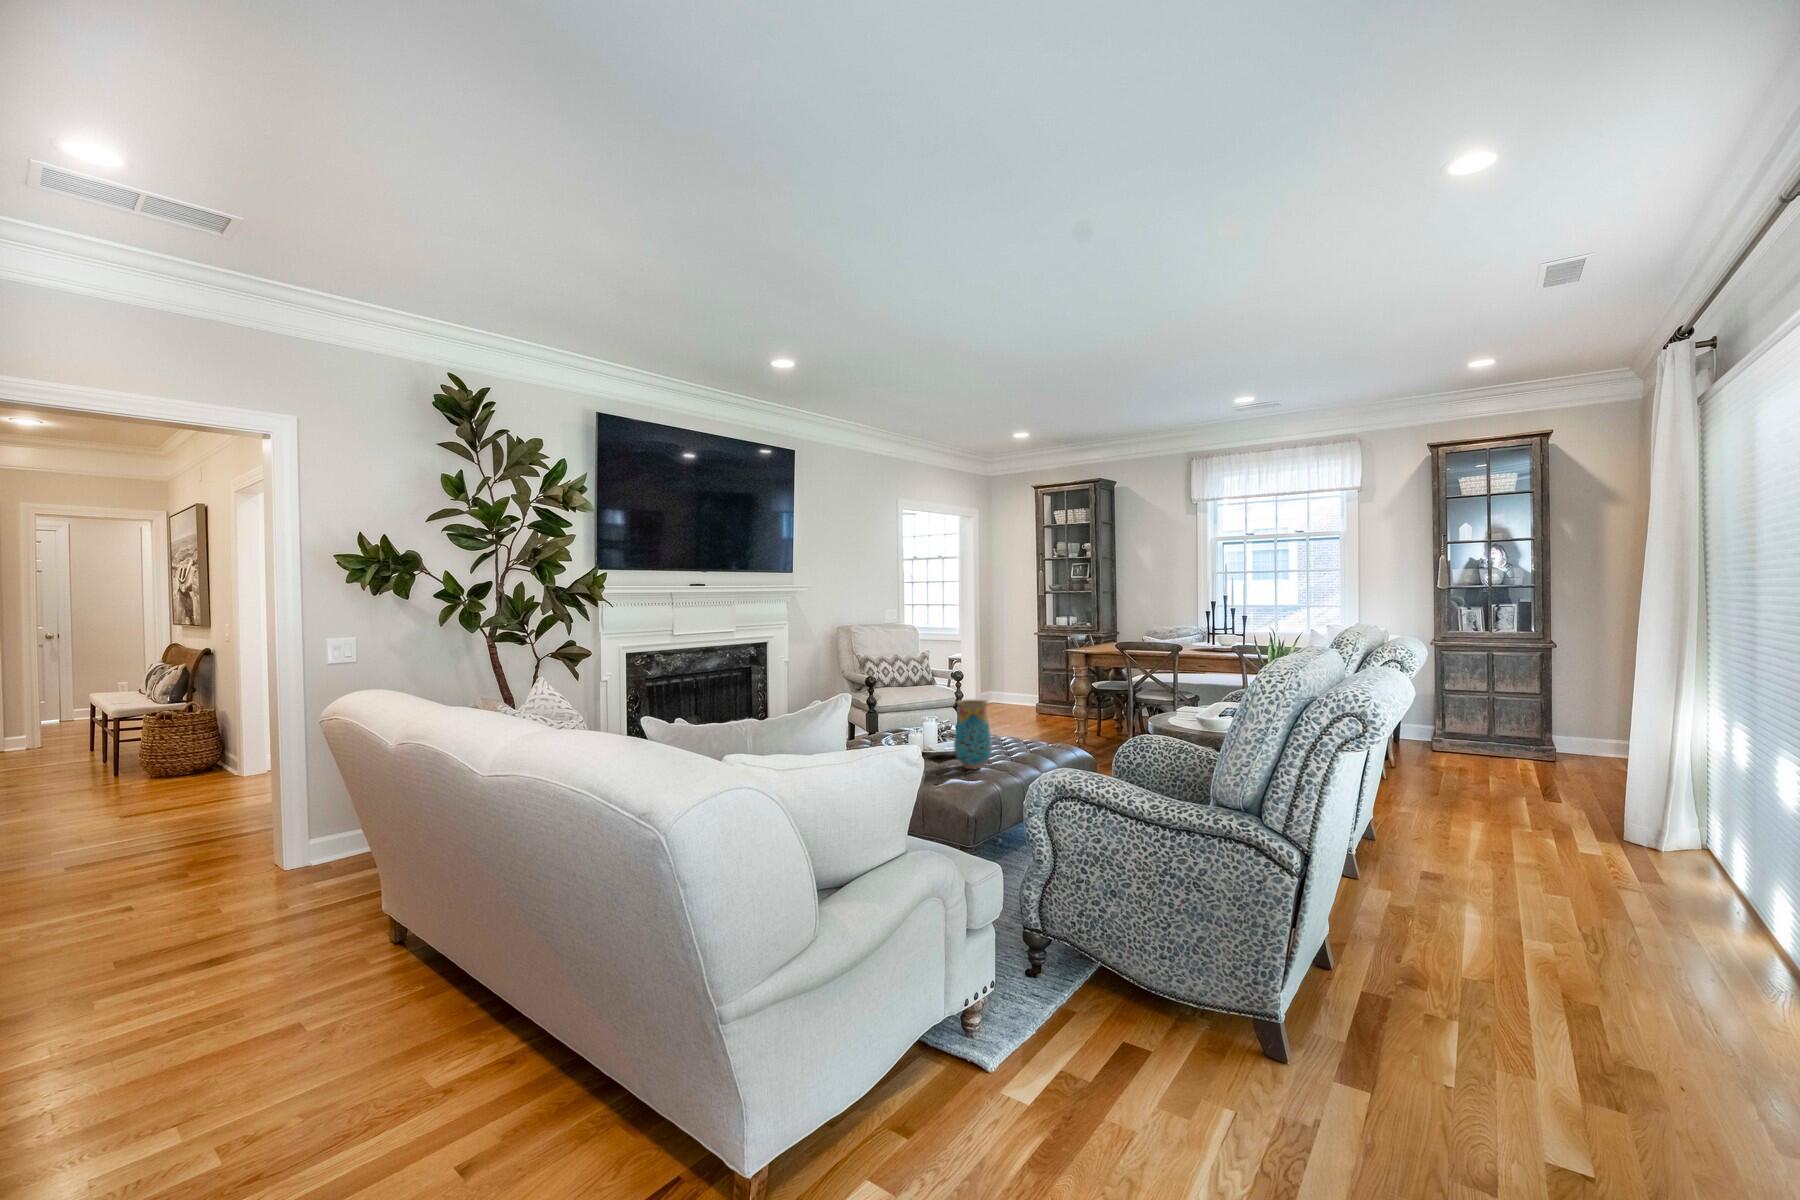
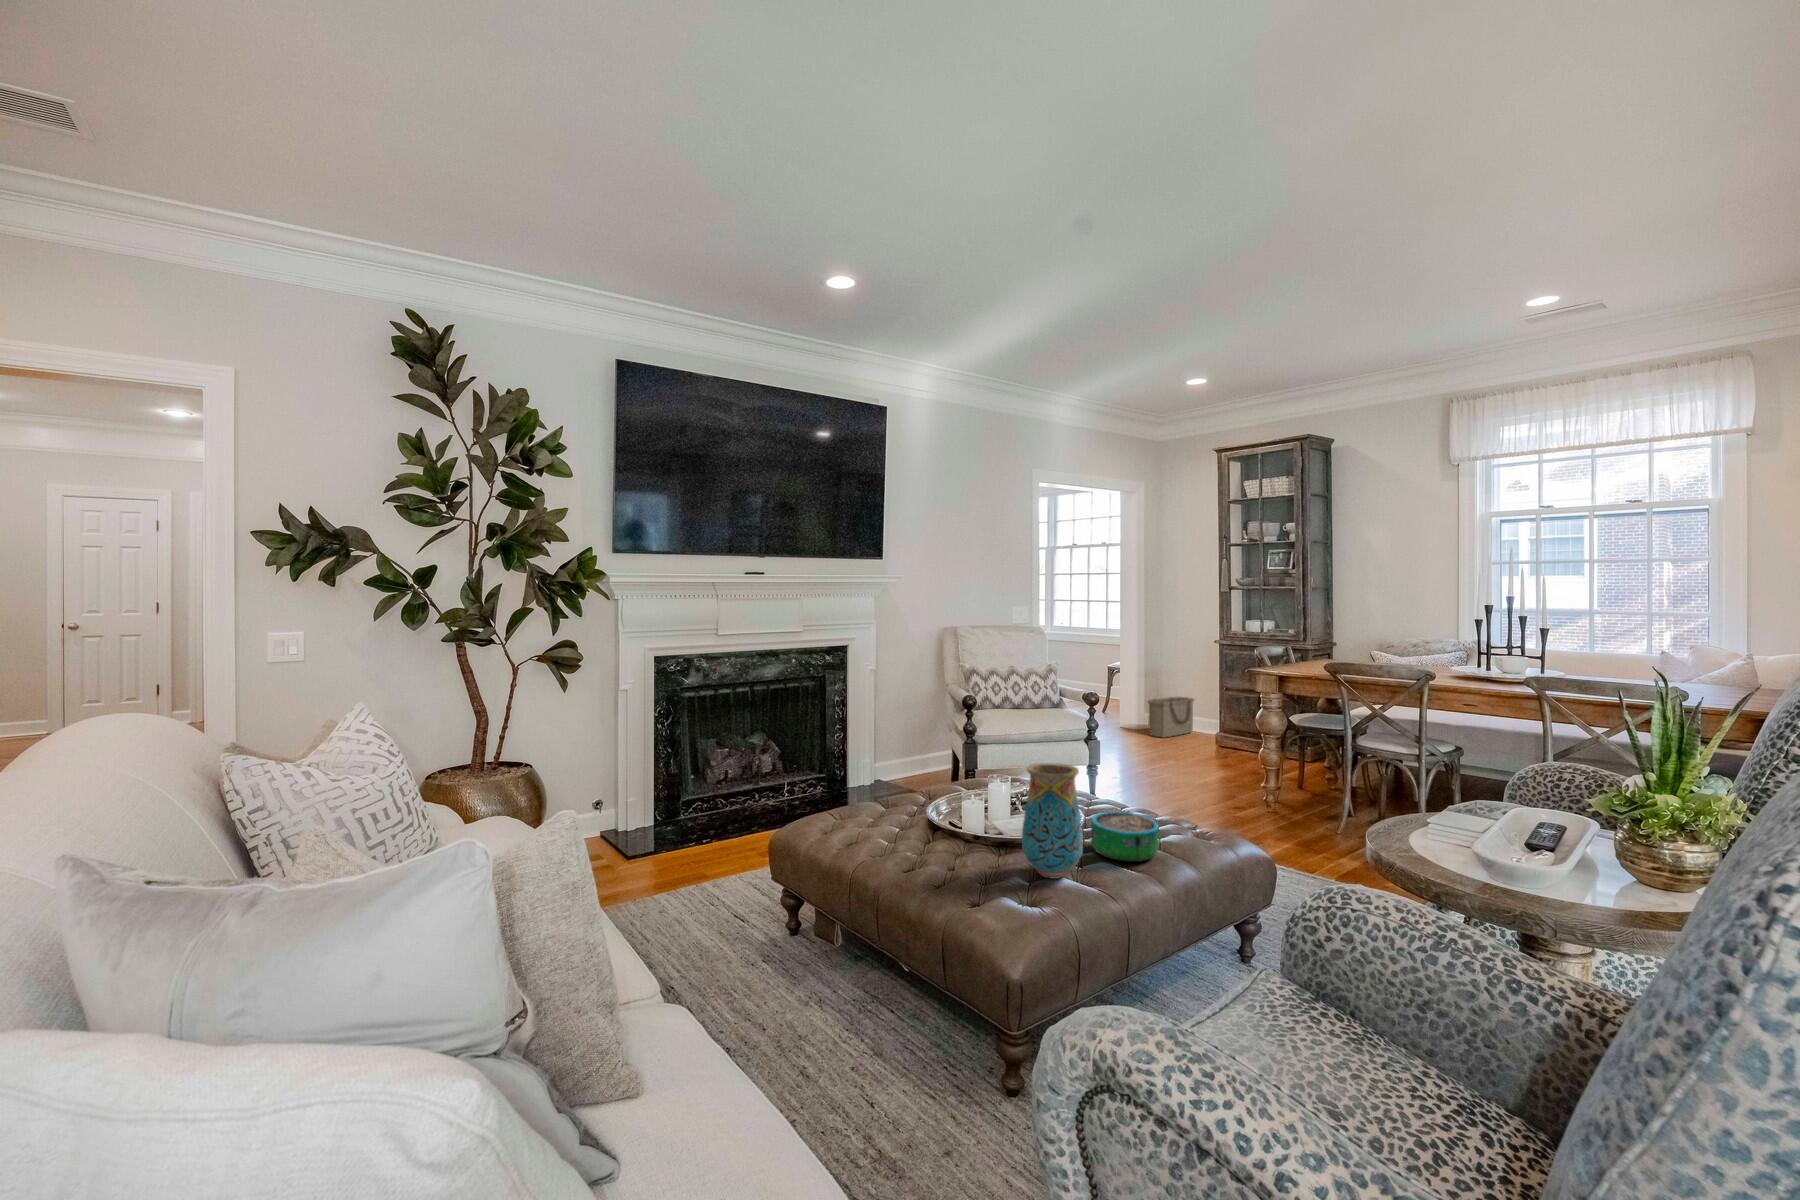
basket: none [986,678,1021,710] -> present [1148,697,1194,738]
decorative bowl: none [991,732,1032,759] -> present [1091,812,1159,862]

